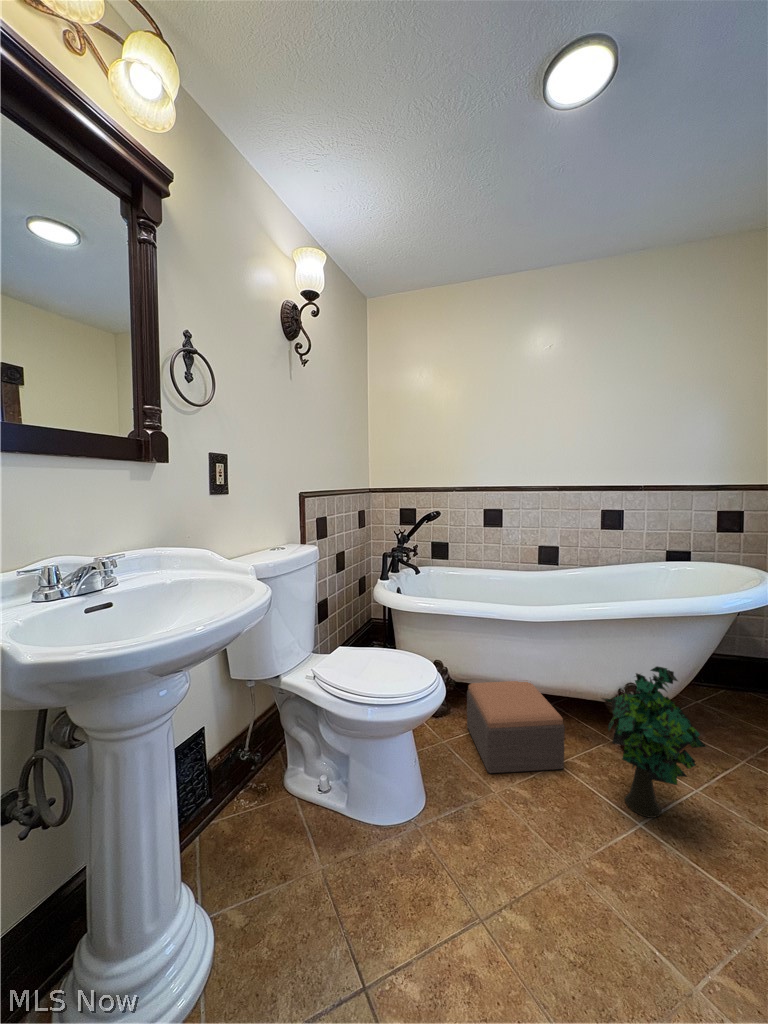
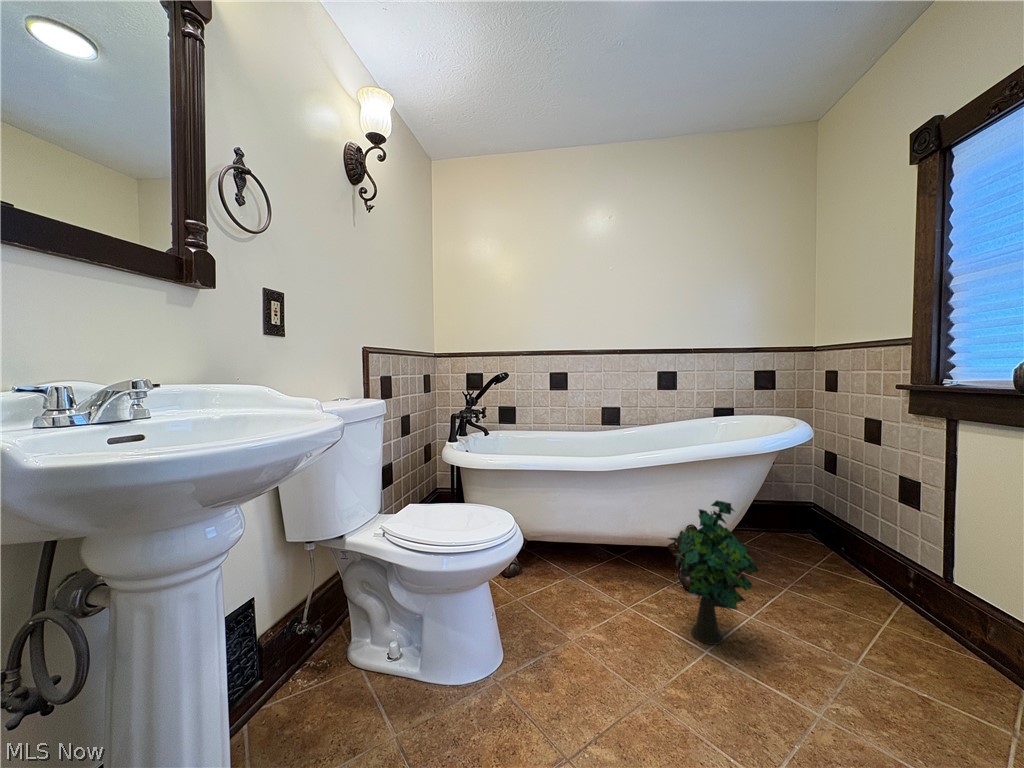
footstool: present [467,681,565,773] -> none [541,532,635,624]

